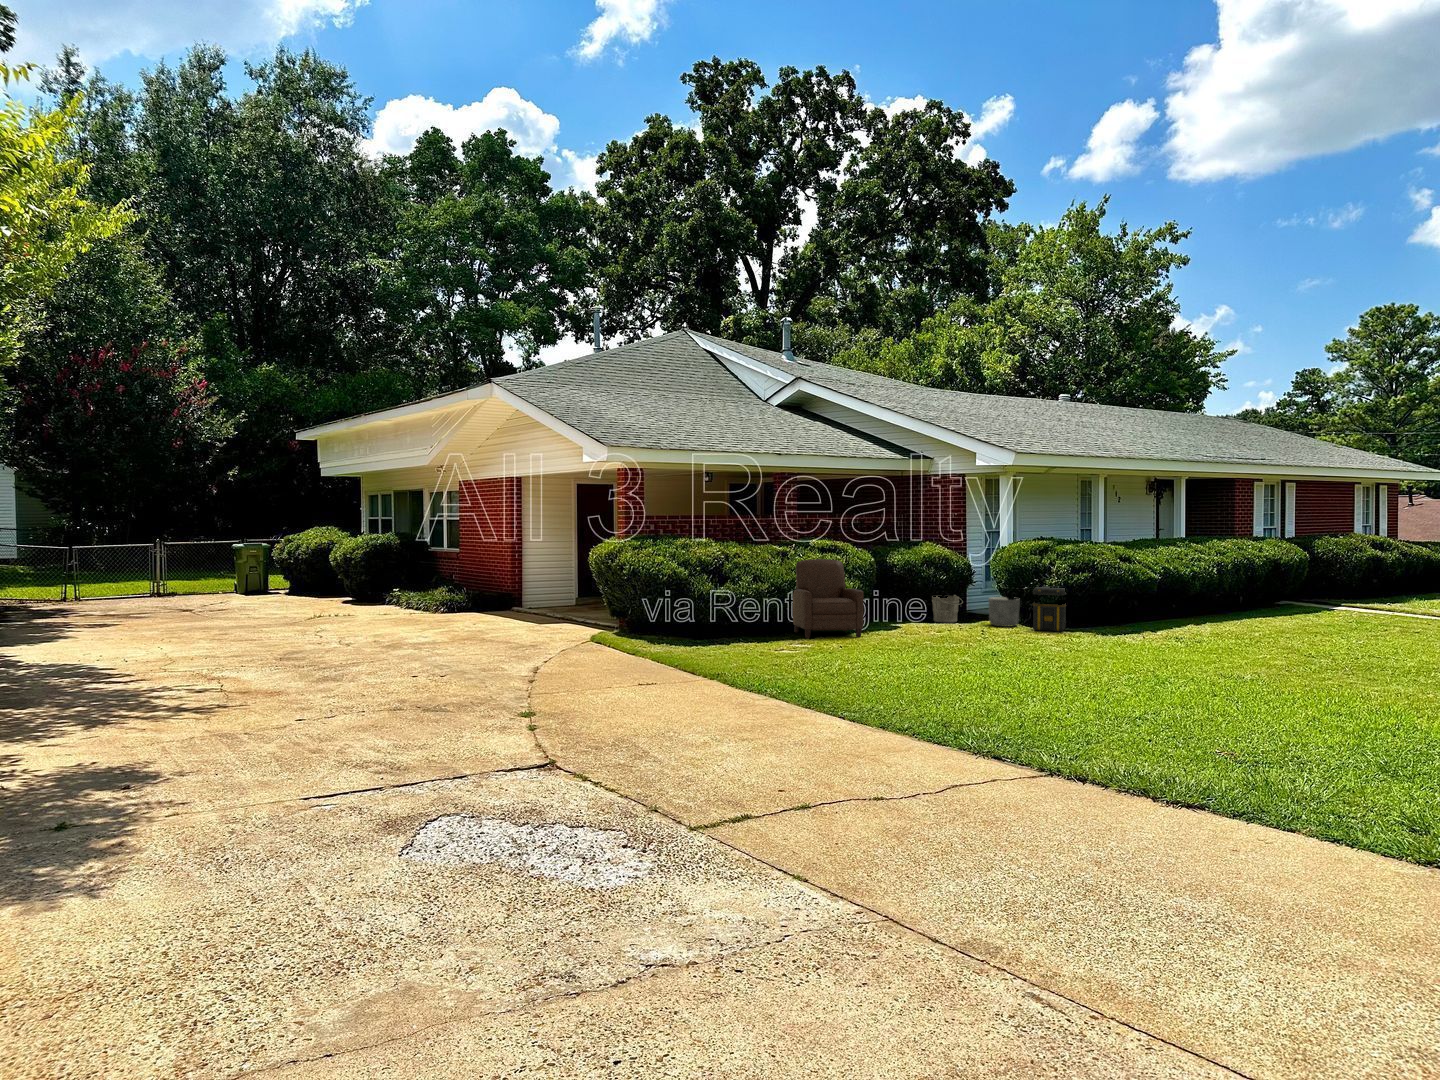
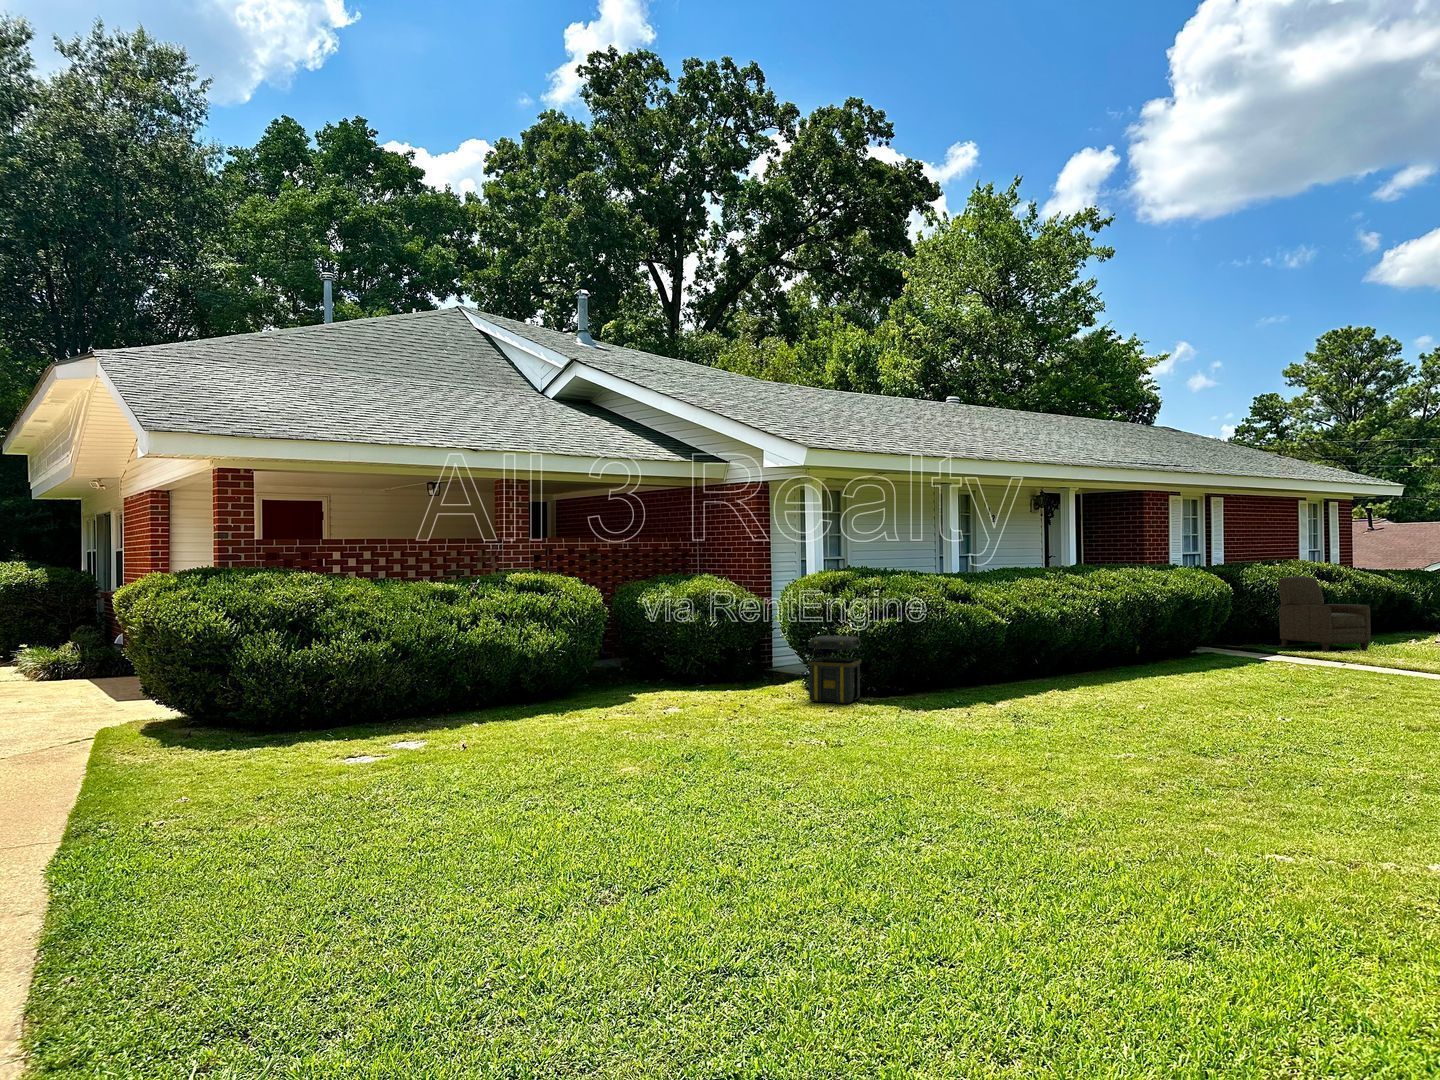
chair: present [793,559,863,638] -> present [1278,577,1371,651]
bucket: present [932,595,963,623] -> none [689,646,732,687]
planter: present [988,597,1020,627] -> none [758,651,802,694]

